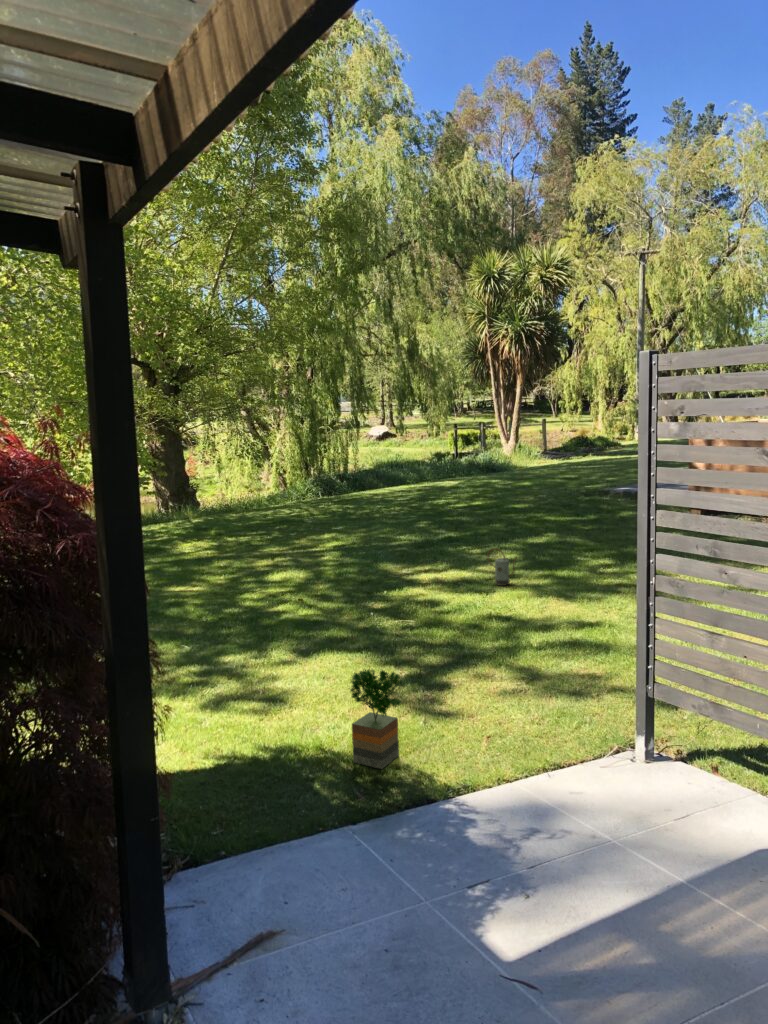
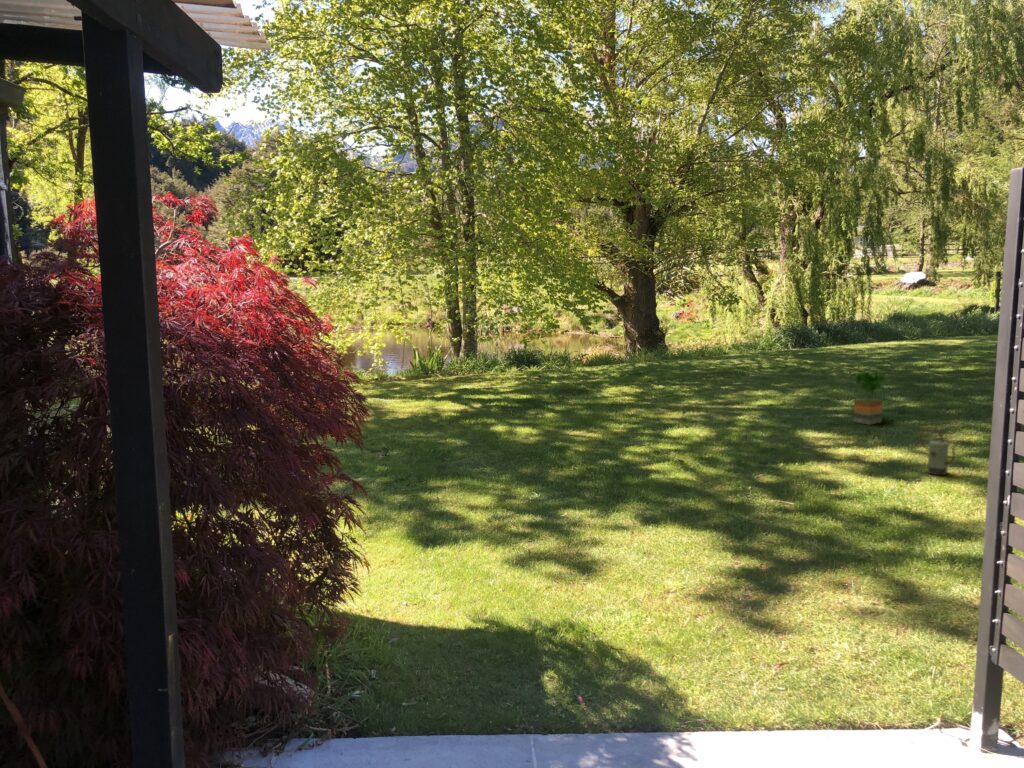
potted tree: present [350,669,406,769] -> present [853,372,888,425]

